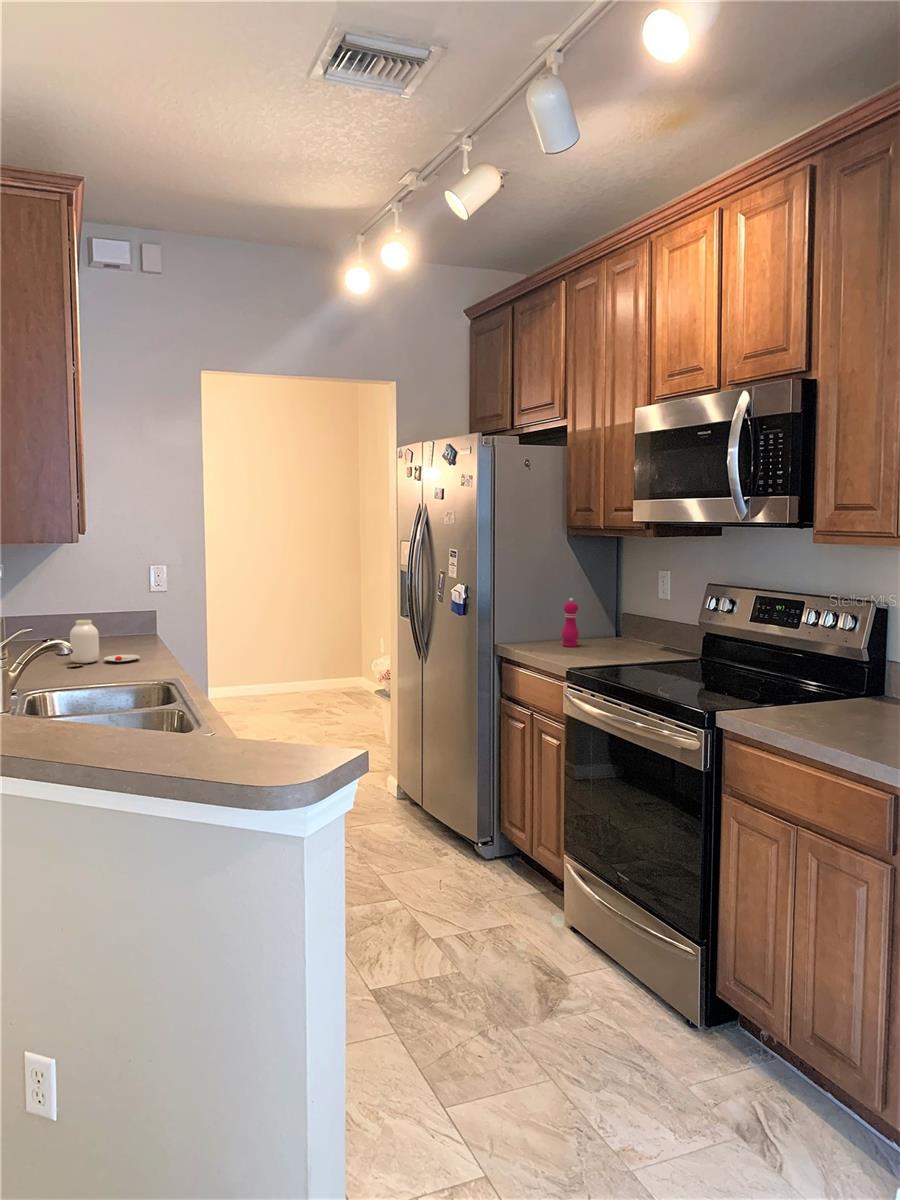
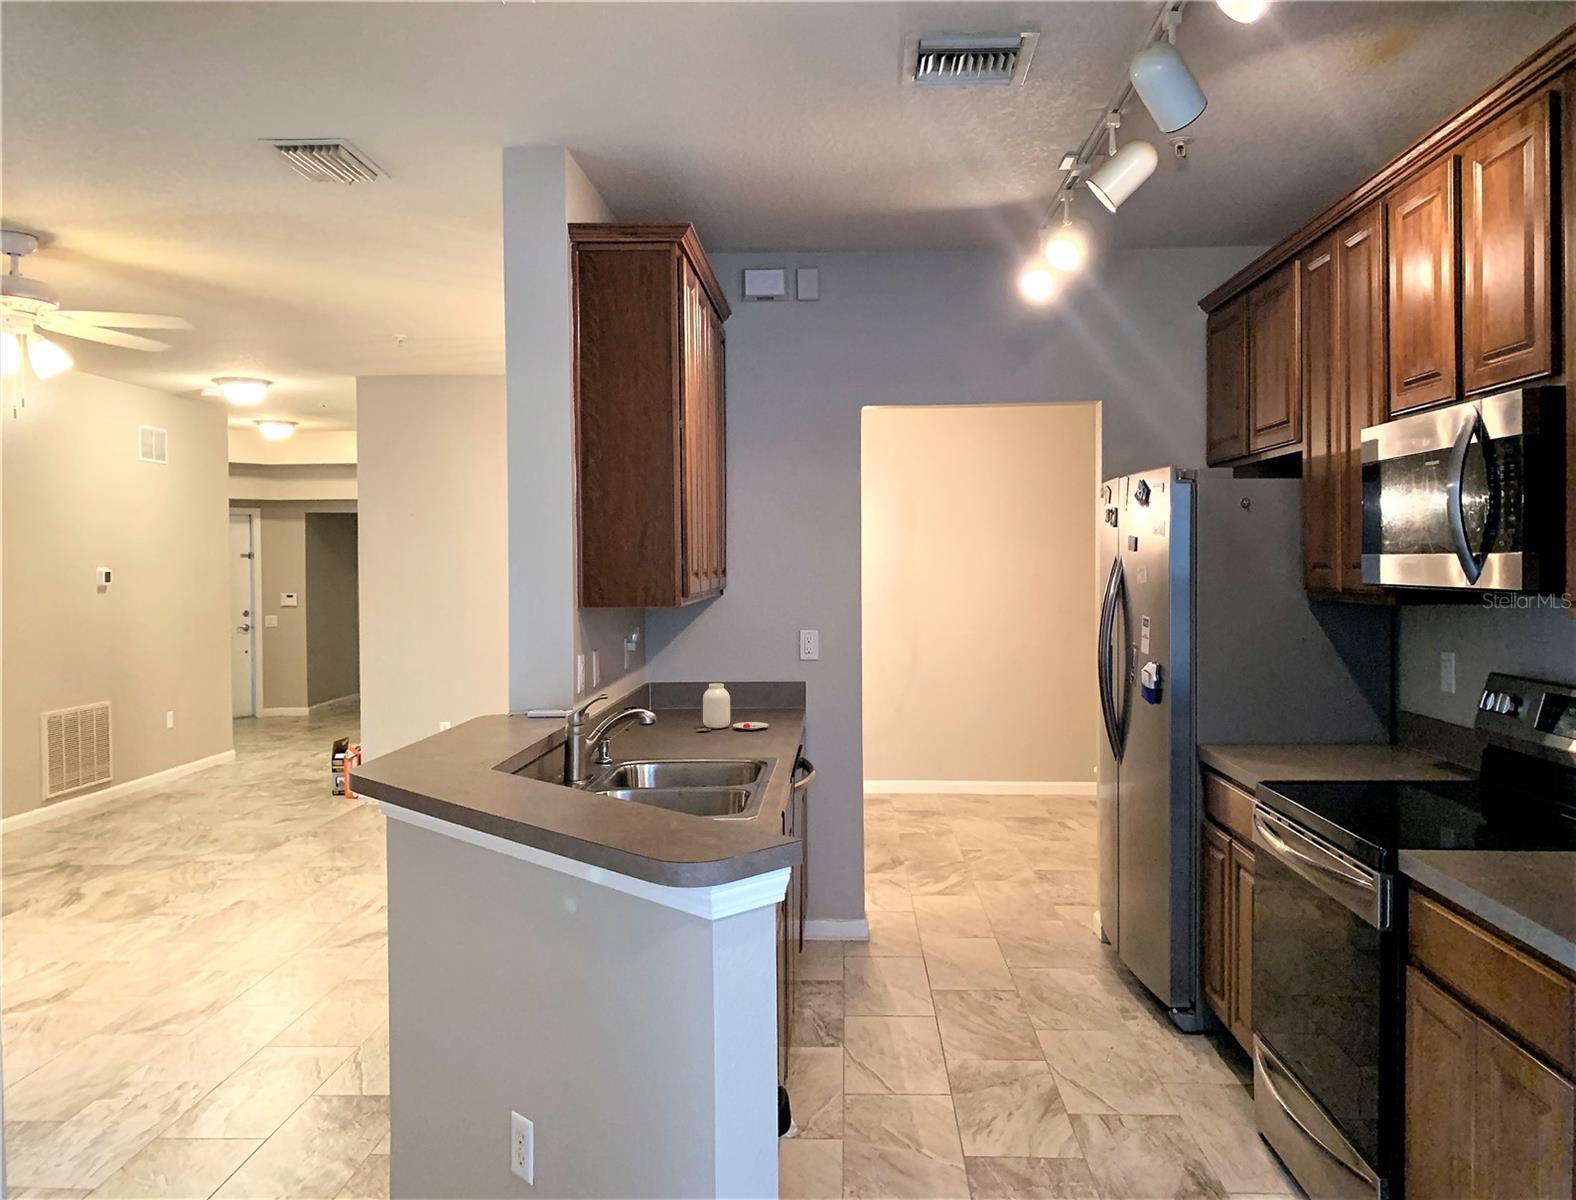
pepper mill: present [562,598,579,647] -> none [1296,683,1323,751]

